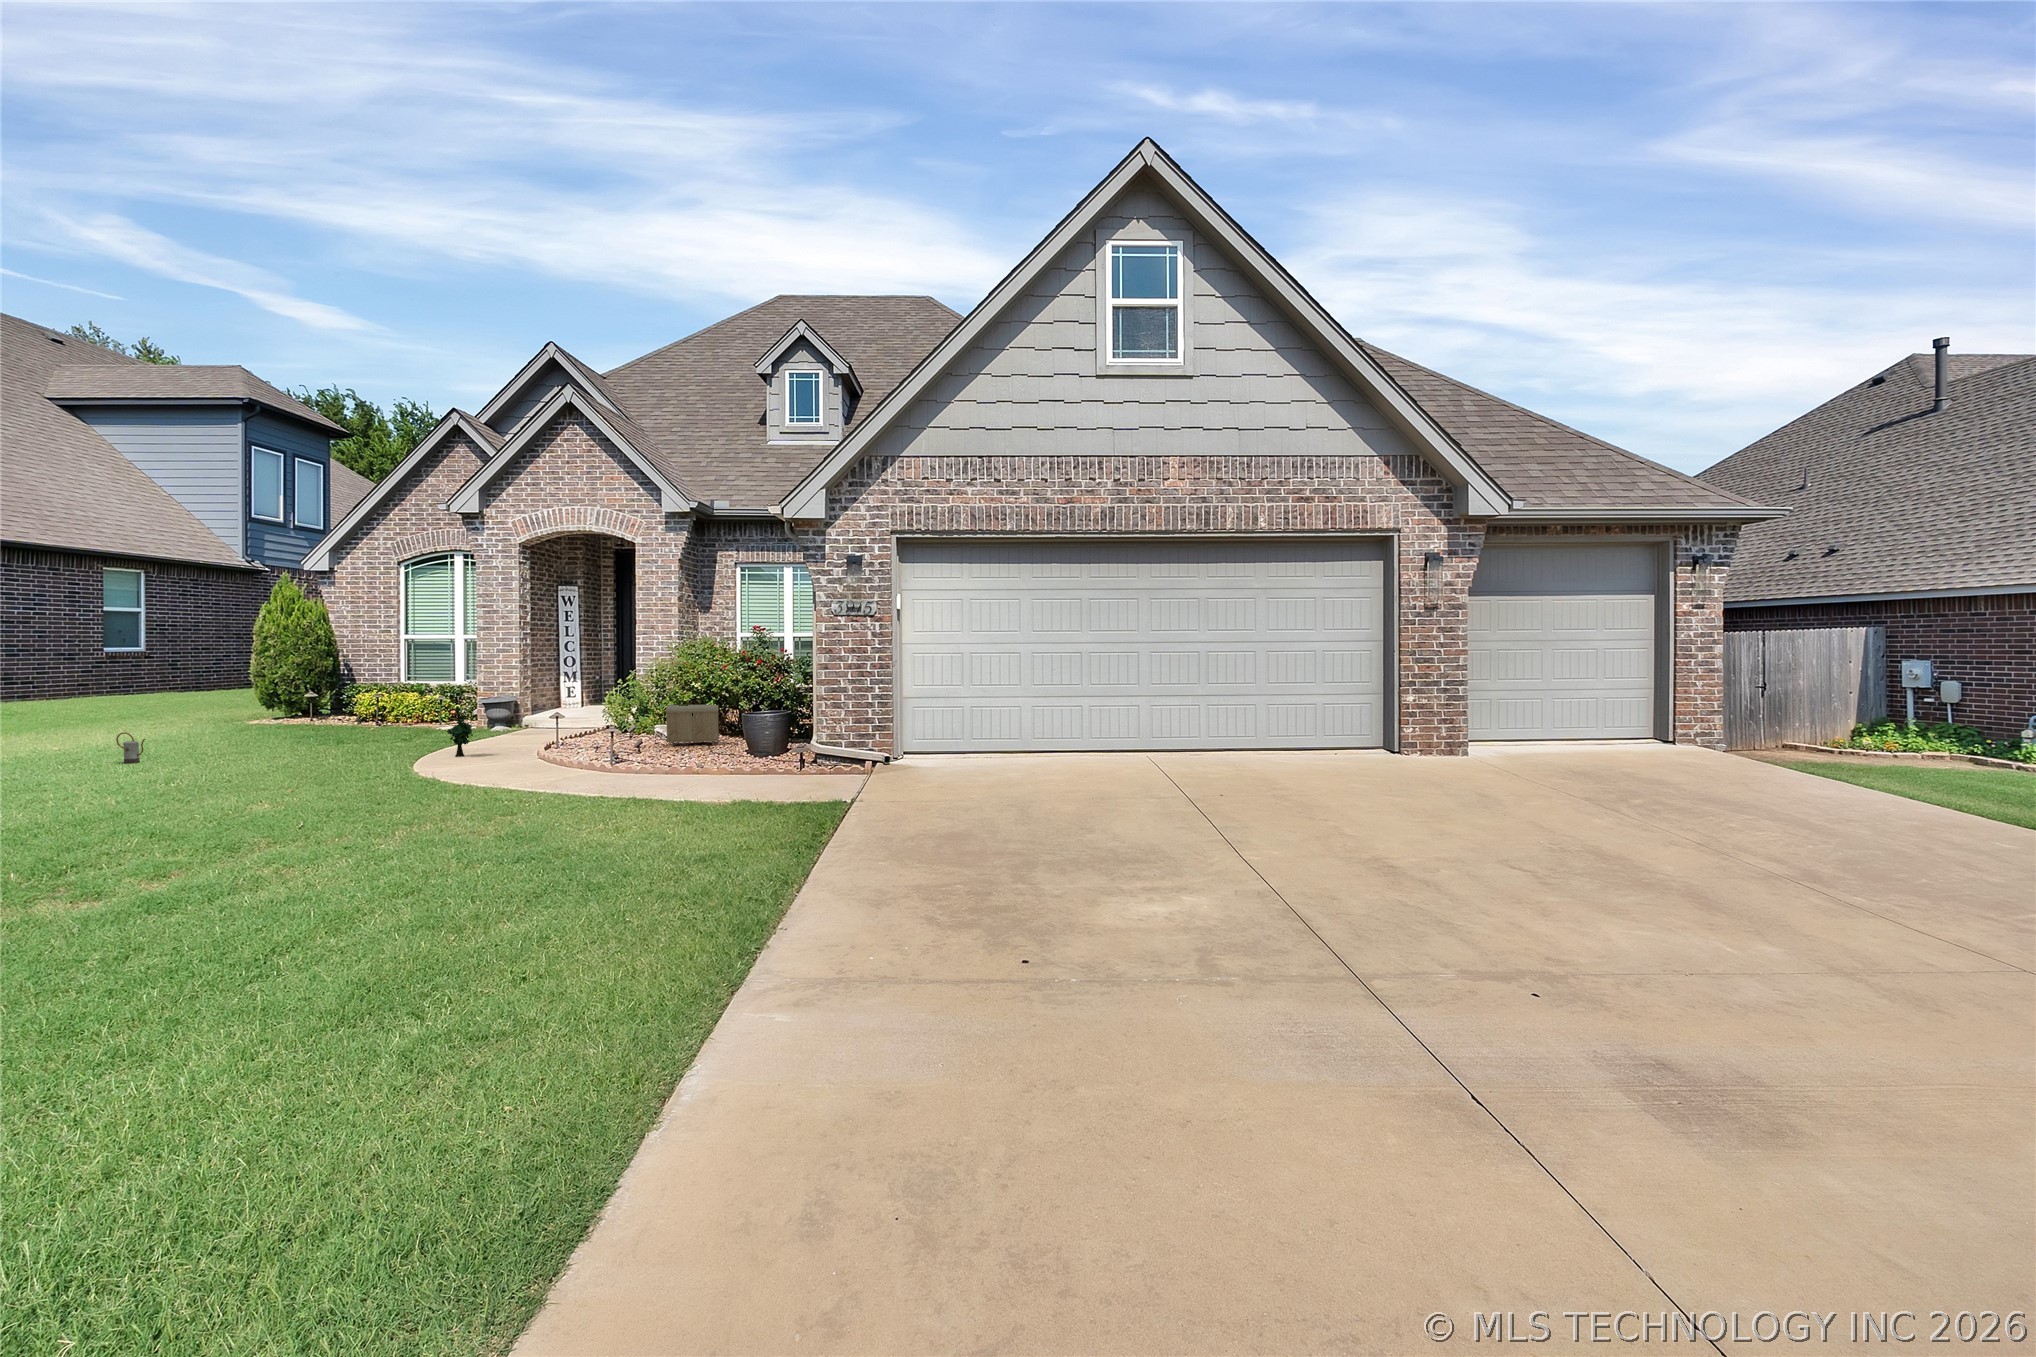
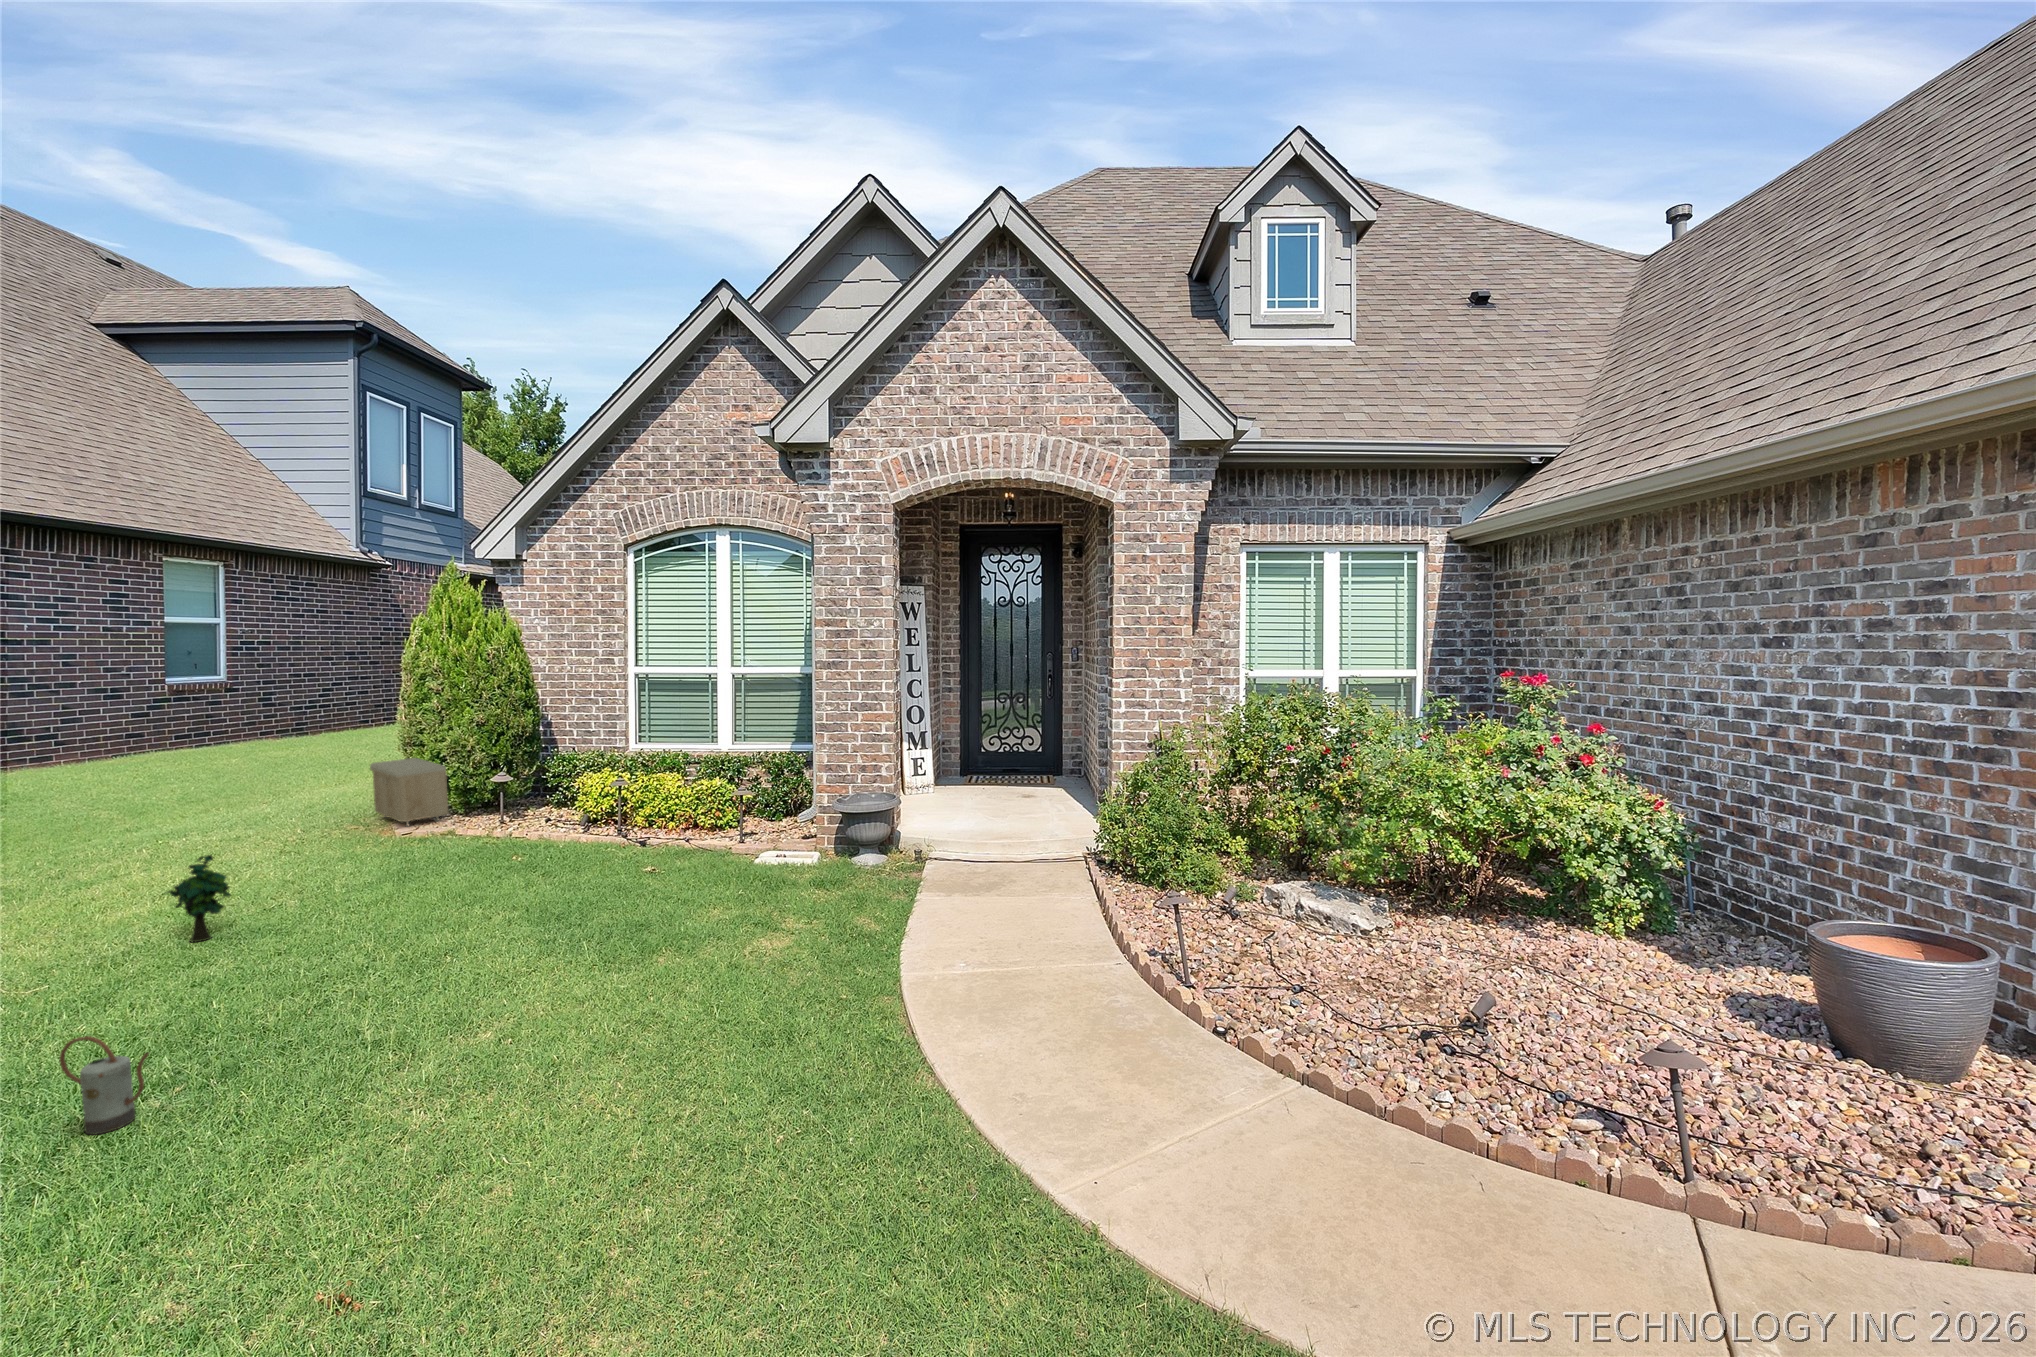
storage bench: present [666,704,719,746] -> present [370,758,448,826]
decorative plant: present [446,715,473,757] -> present [168,855,231,942]

